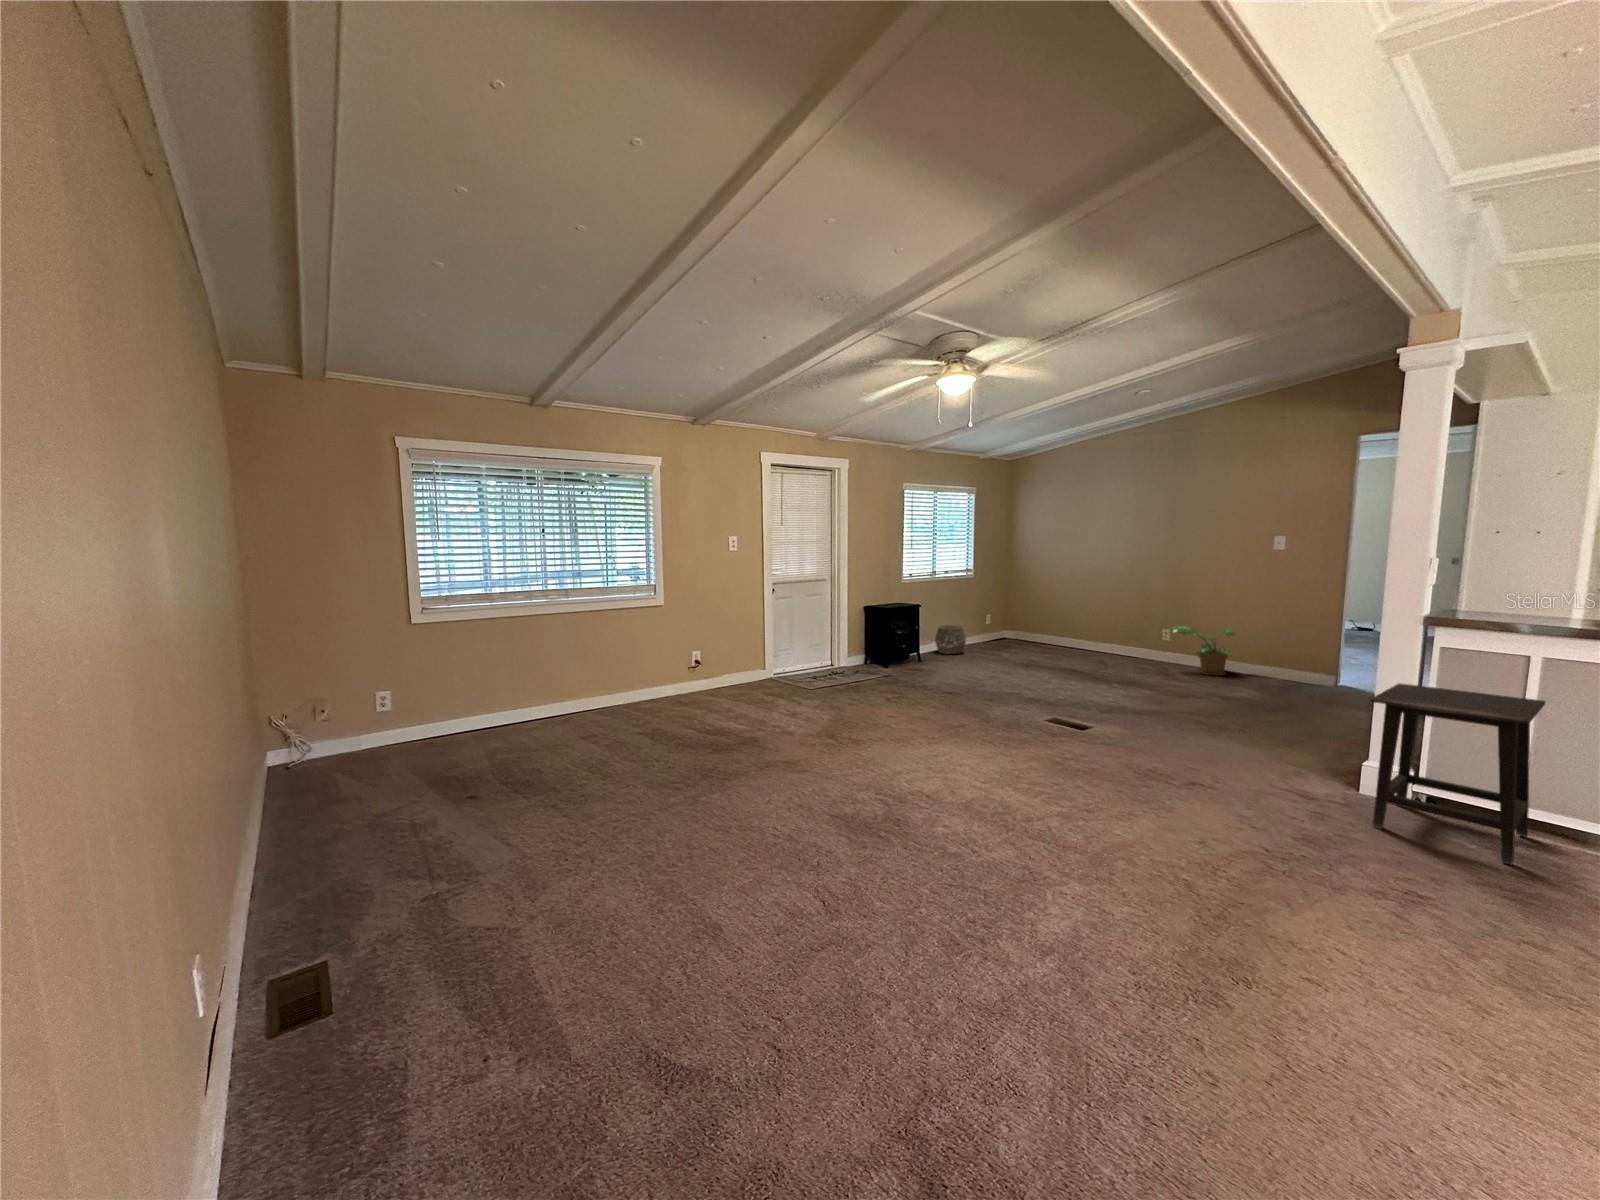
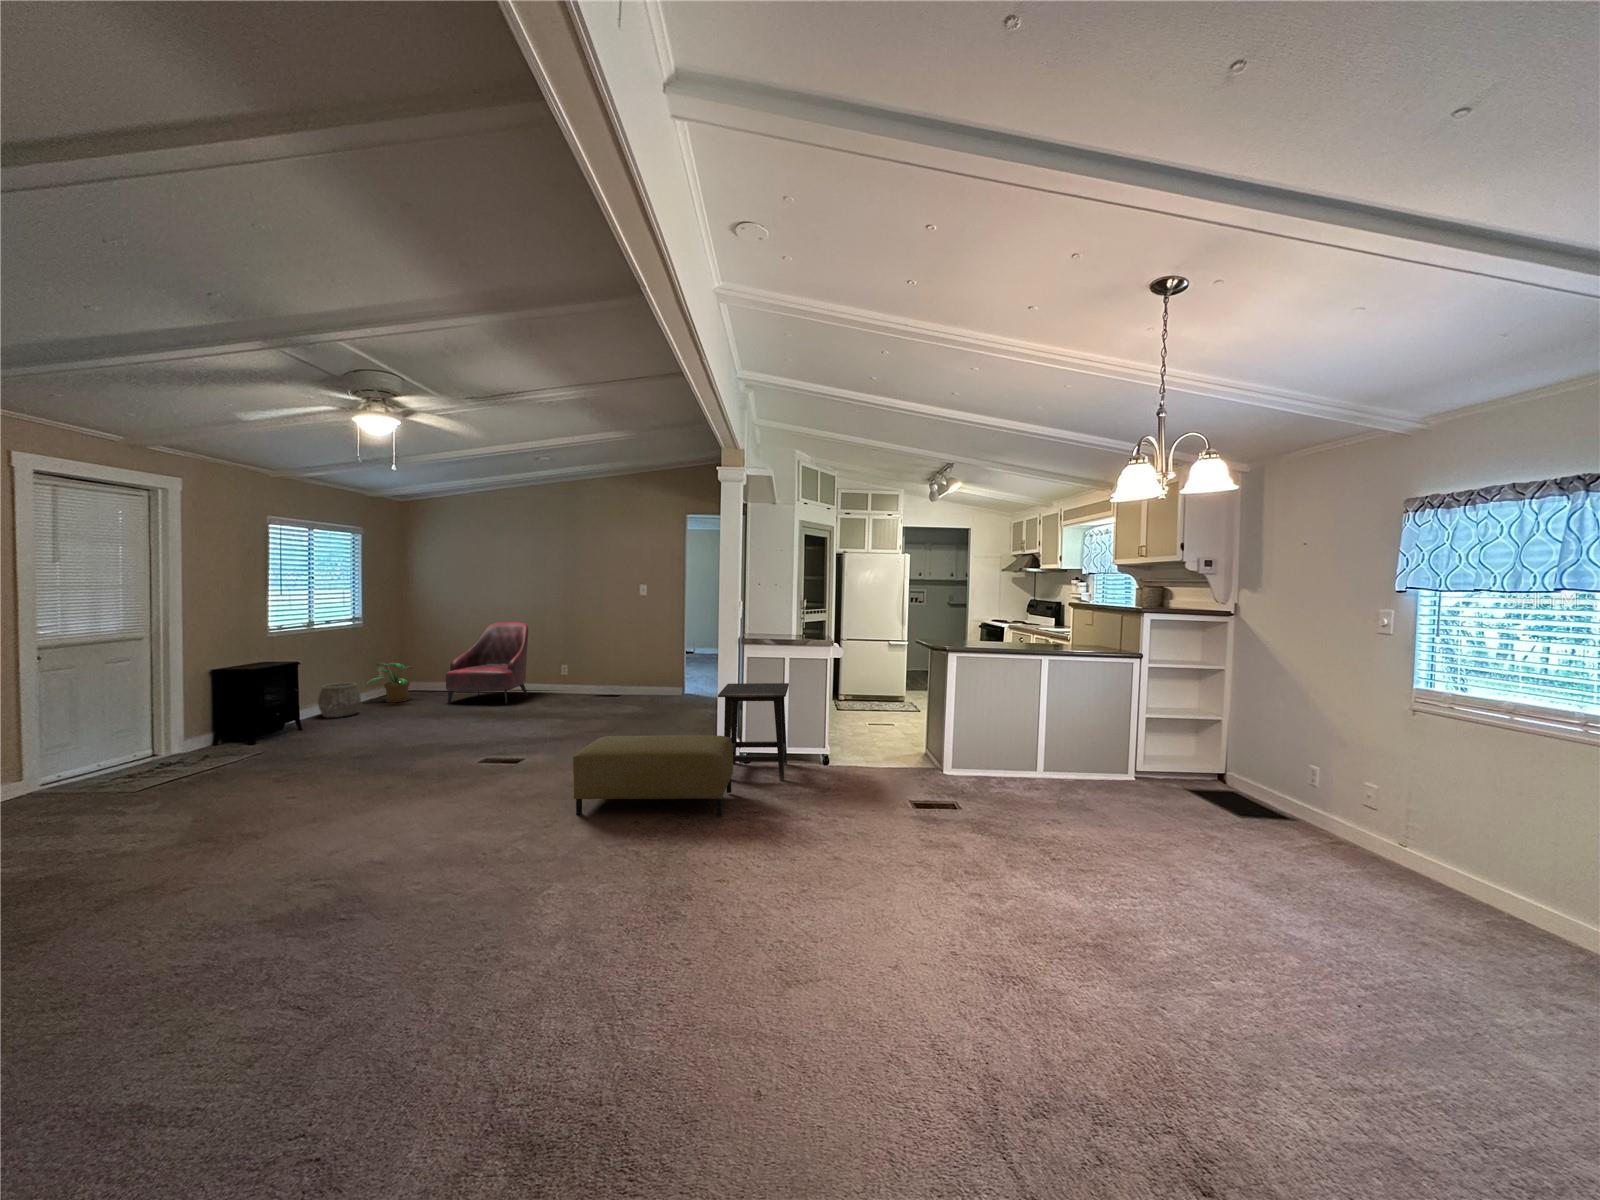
armchair: none [1037,579,1123,664] -> present [446,622,528,704]
potted plant: present [1170,626,1235,675] -> present [366,663,414,702]
ottoman: none [1122,723,1389,885] -> present [573,735,733,816]

